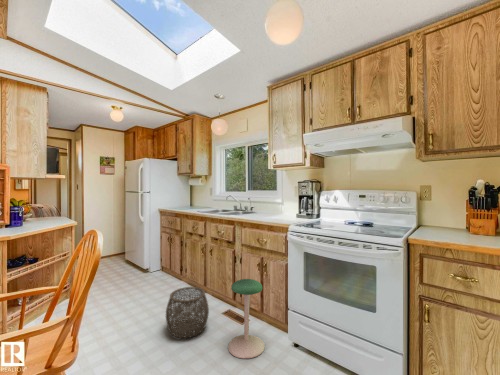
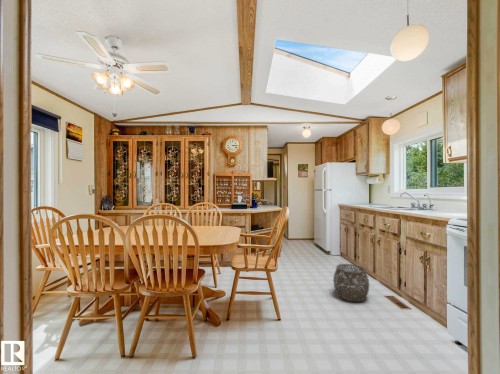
stool: present [228,279,265,359] -> none [381,264,420,333]

